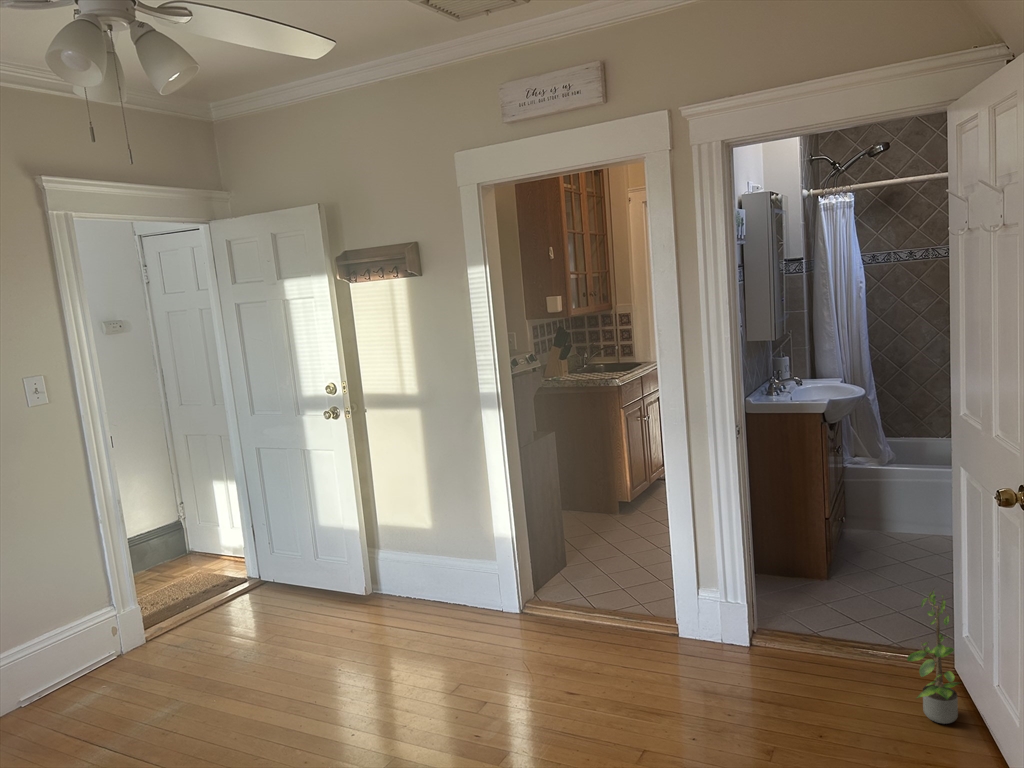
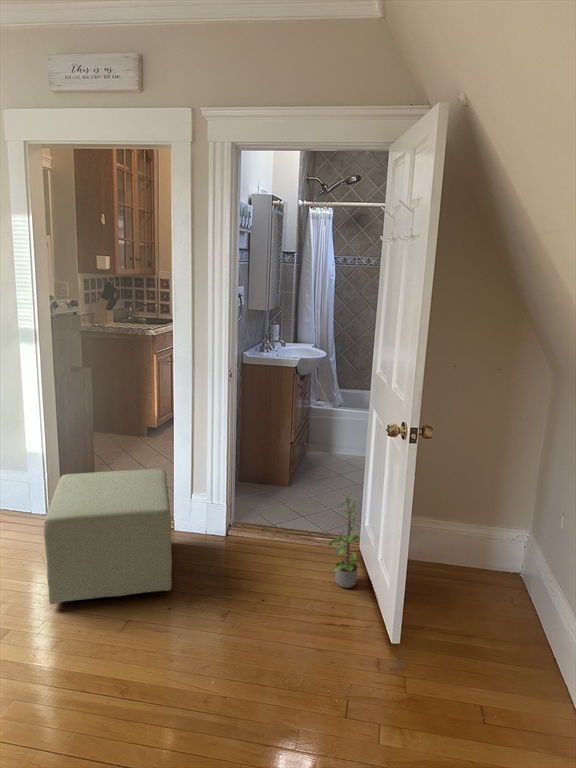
ottoman: none [536,555,691,719] -> present [44,469,172,604]

